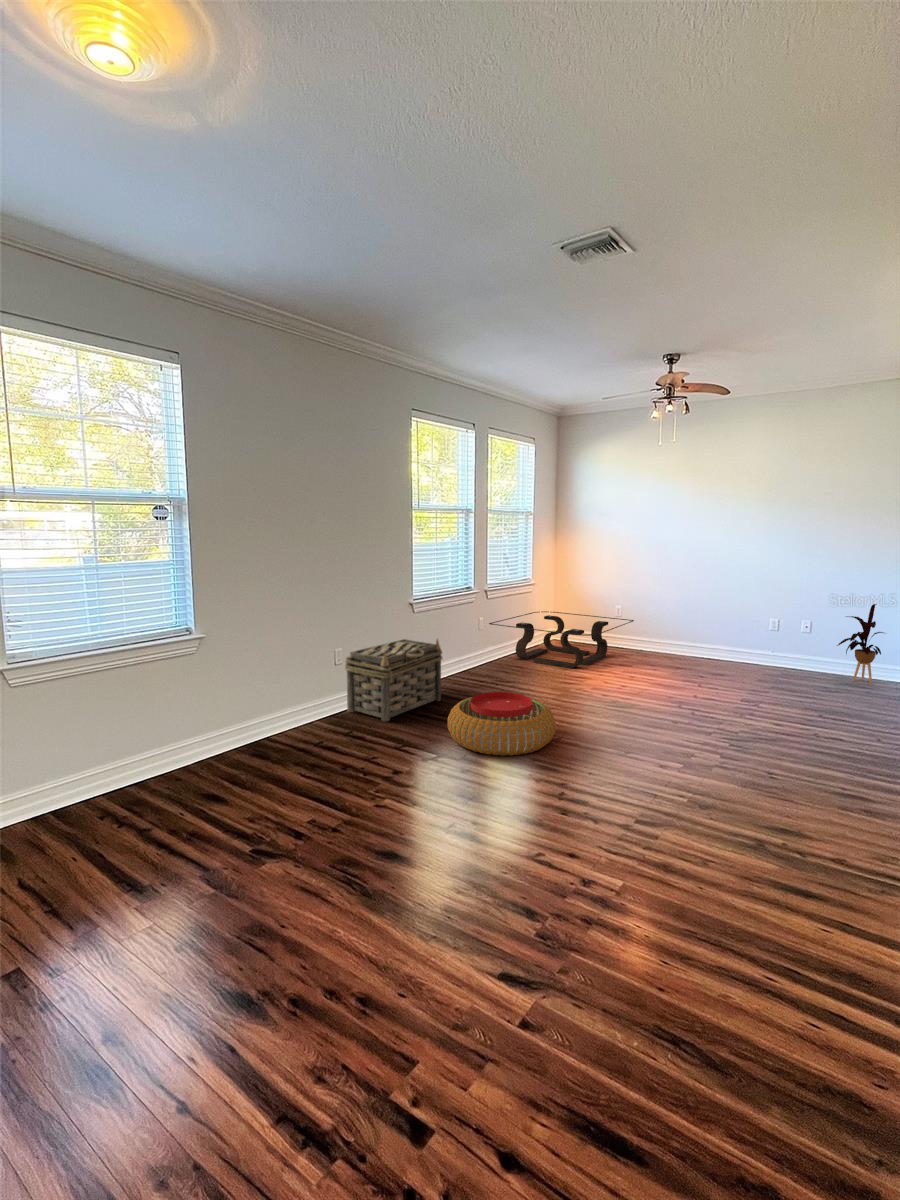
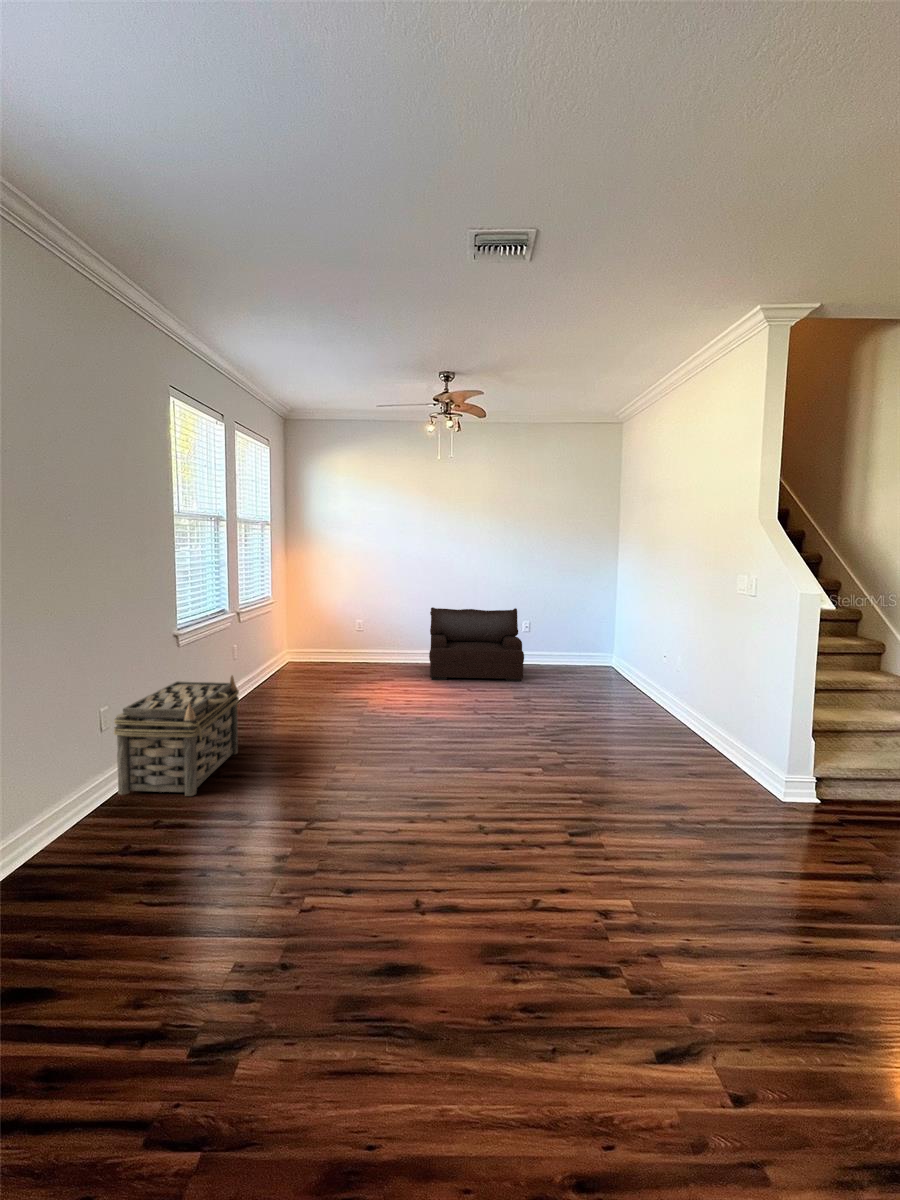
armchair: none [668,595,790,684] -> present [429,607,524,681]
house plant: present [837,604,884,684] -> none [555,607,587,672]
coffee table: present [489,611,634,668] -> none [244,633,387,692]
pouf: present [448,692,556,756] -> none [292,727,420,806]

